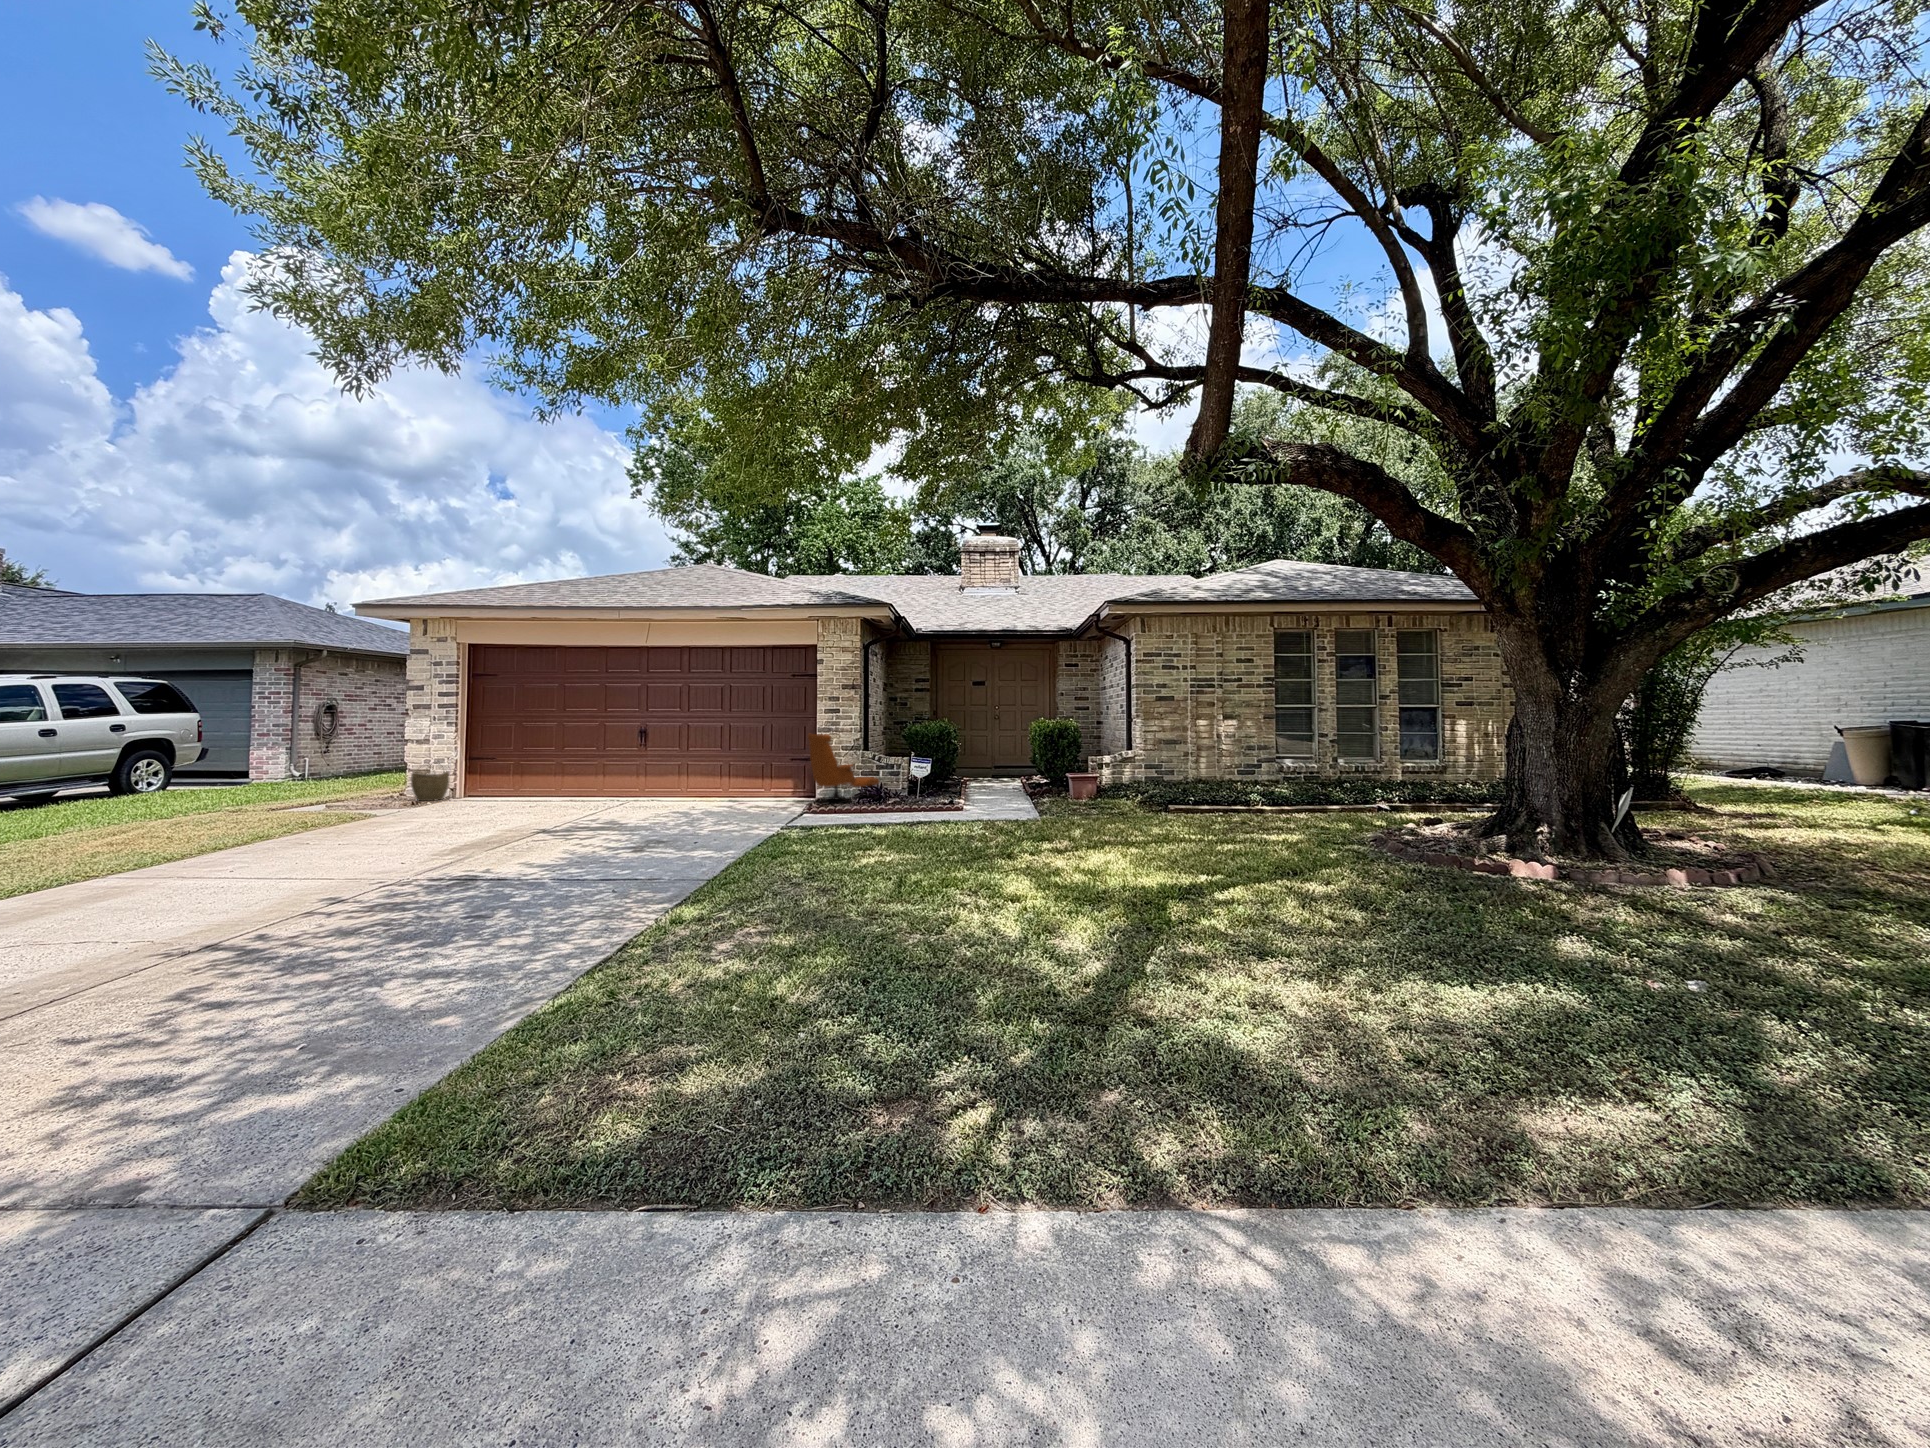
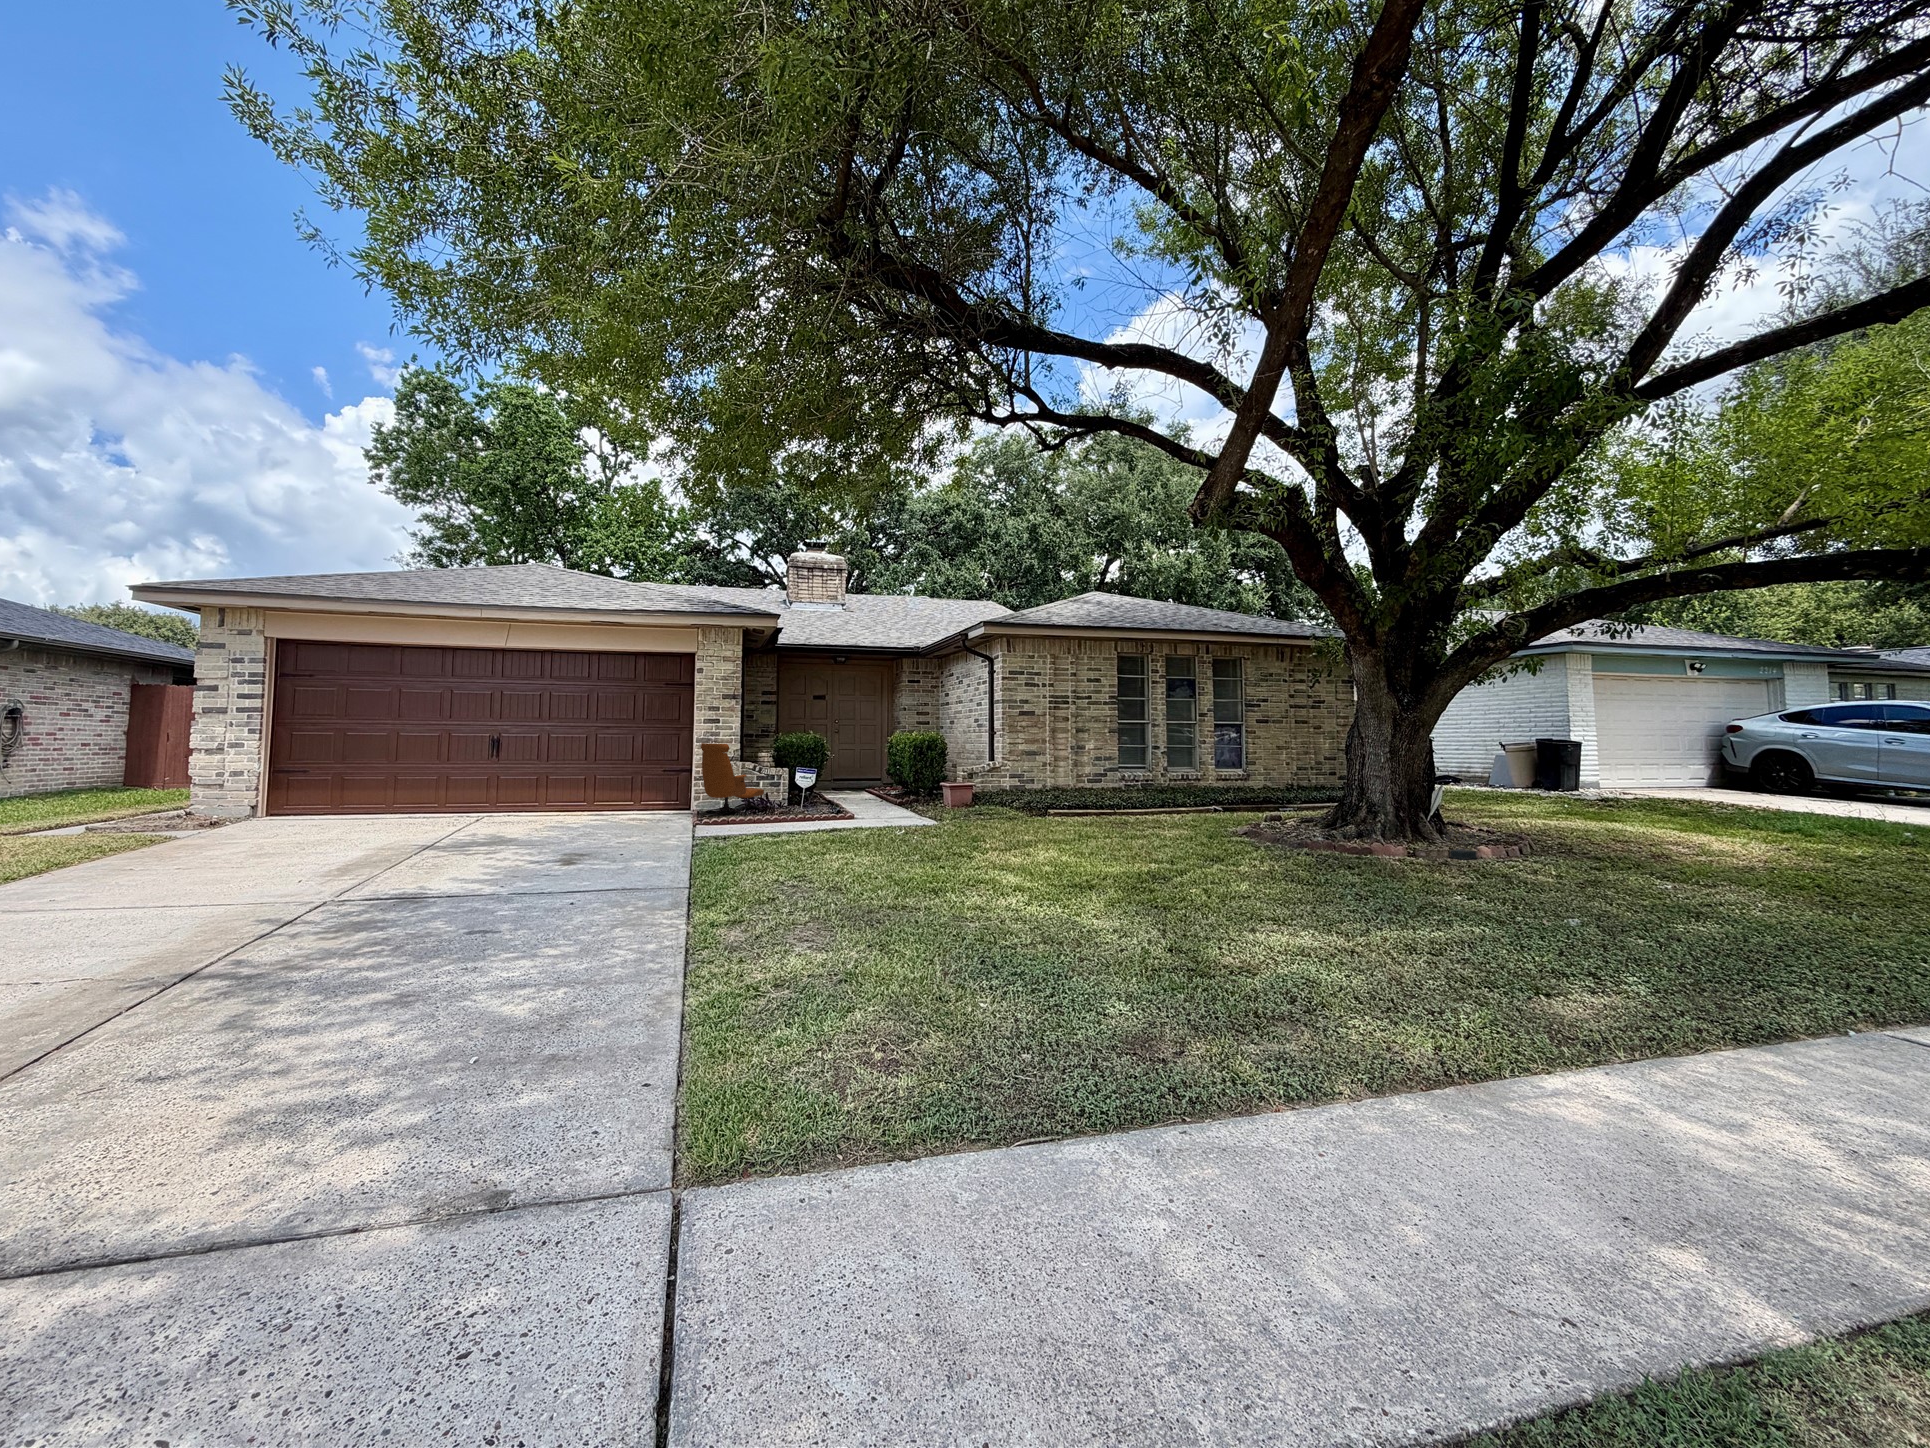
woven basket: present [411,762,449,801] -> none [200,775,250,821]
decorative plant: none [1571,838,1620,877] -> present [1448,829,1477,860]

